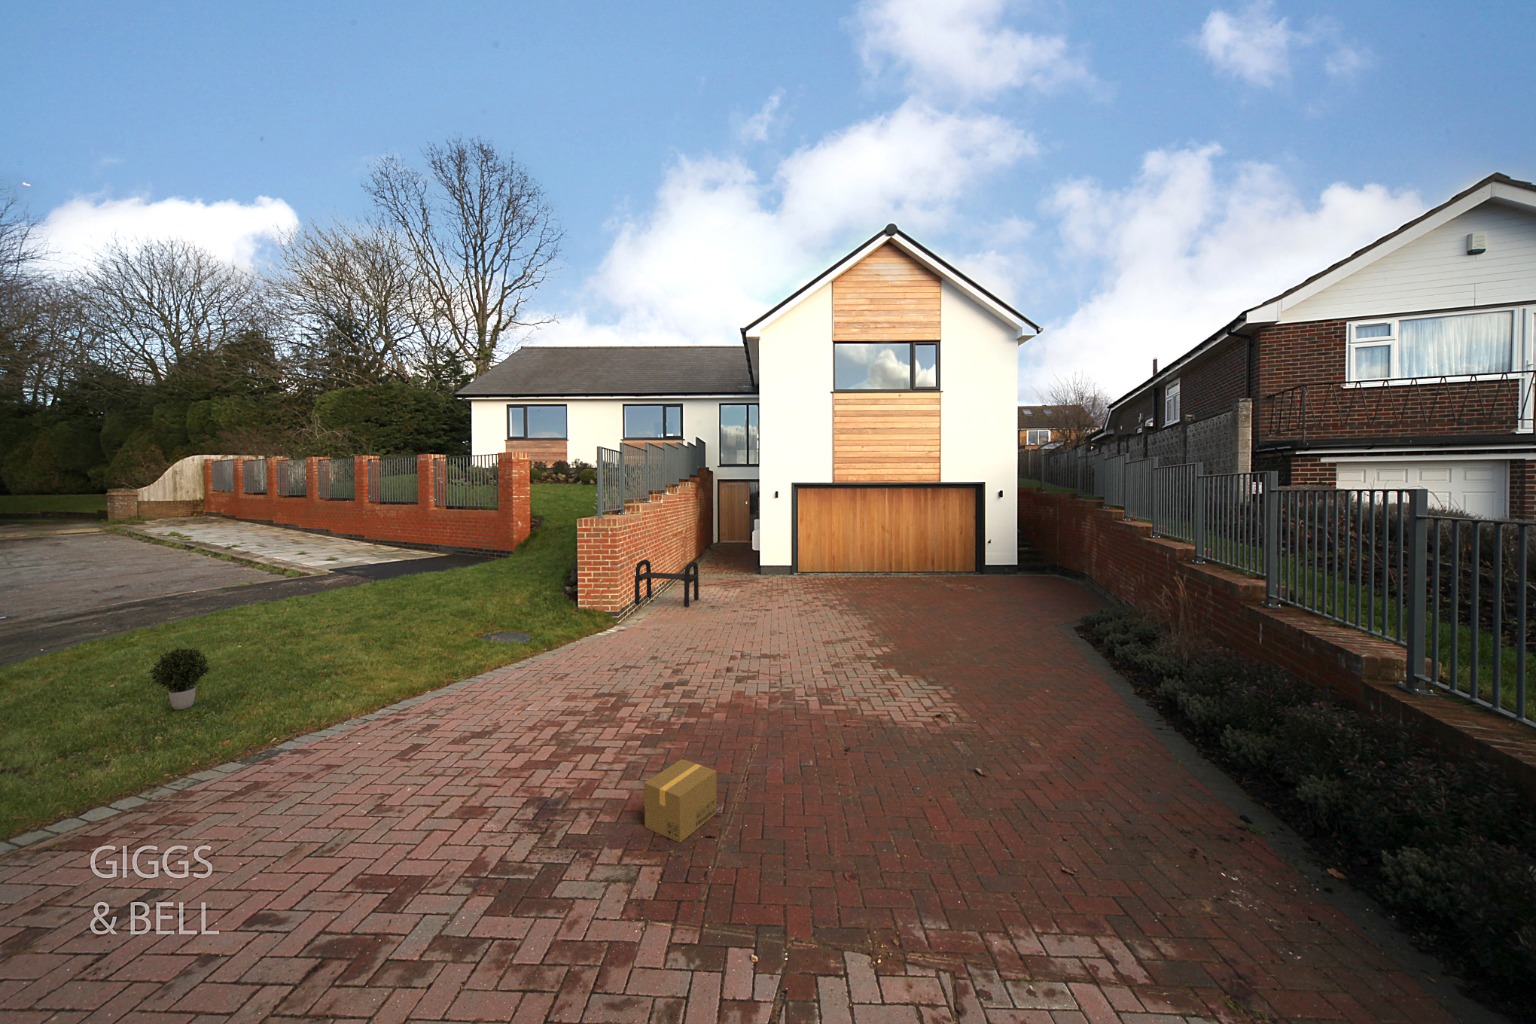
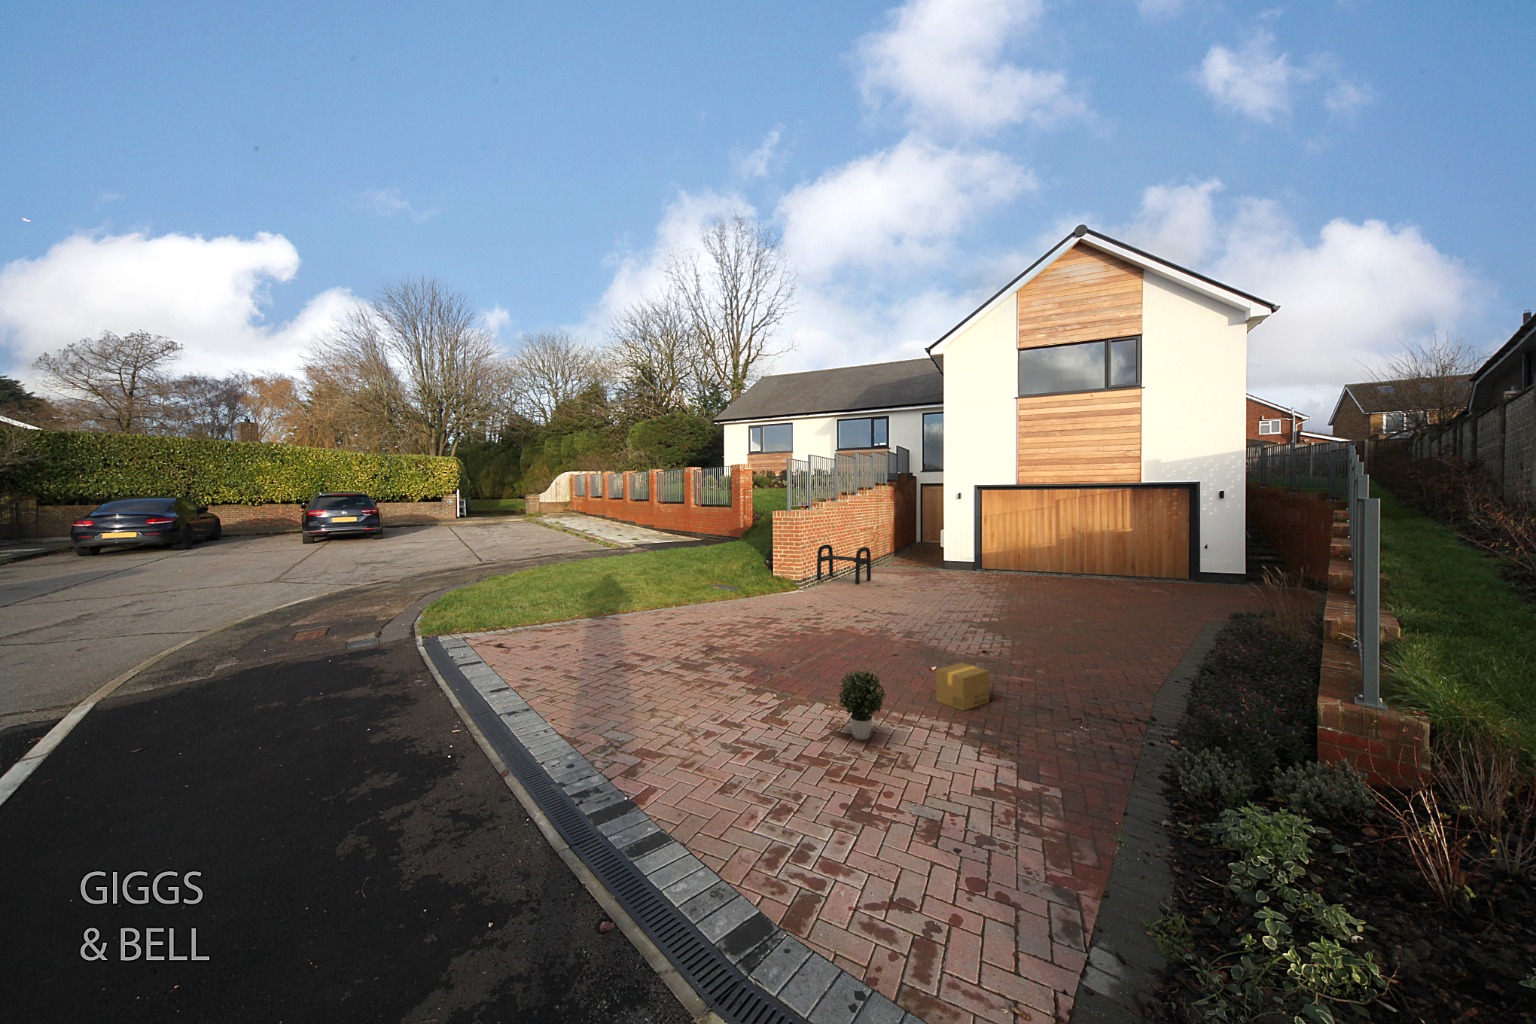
potted plant: present [148,648,210,710] -> present [839,671,886,740]
cardboard box: present [644,759,716,843] -> present [936,663,989,711]

